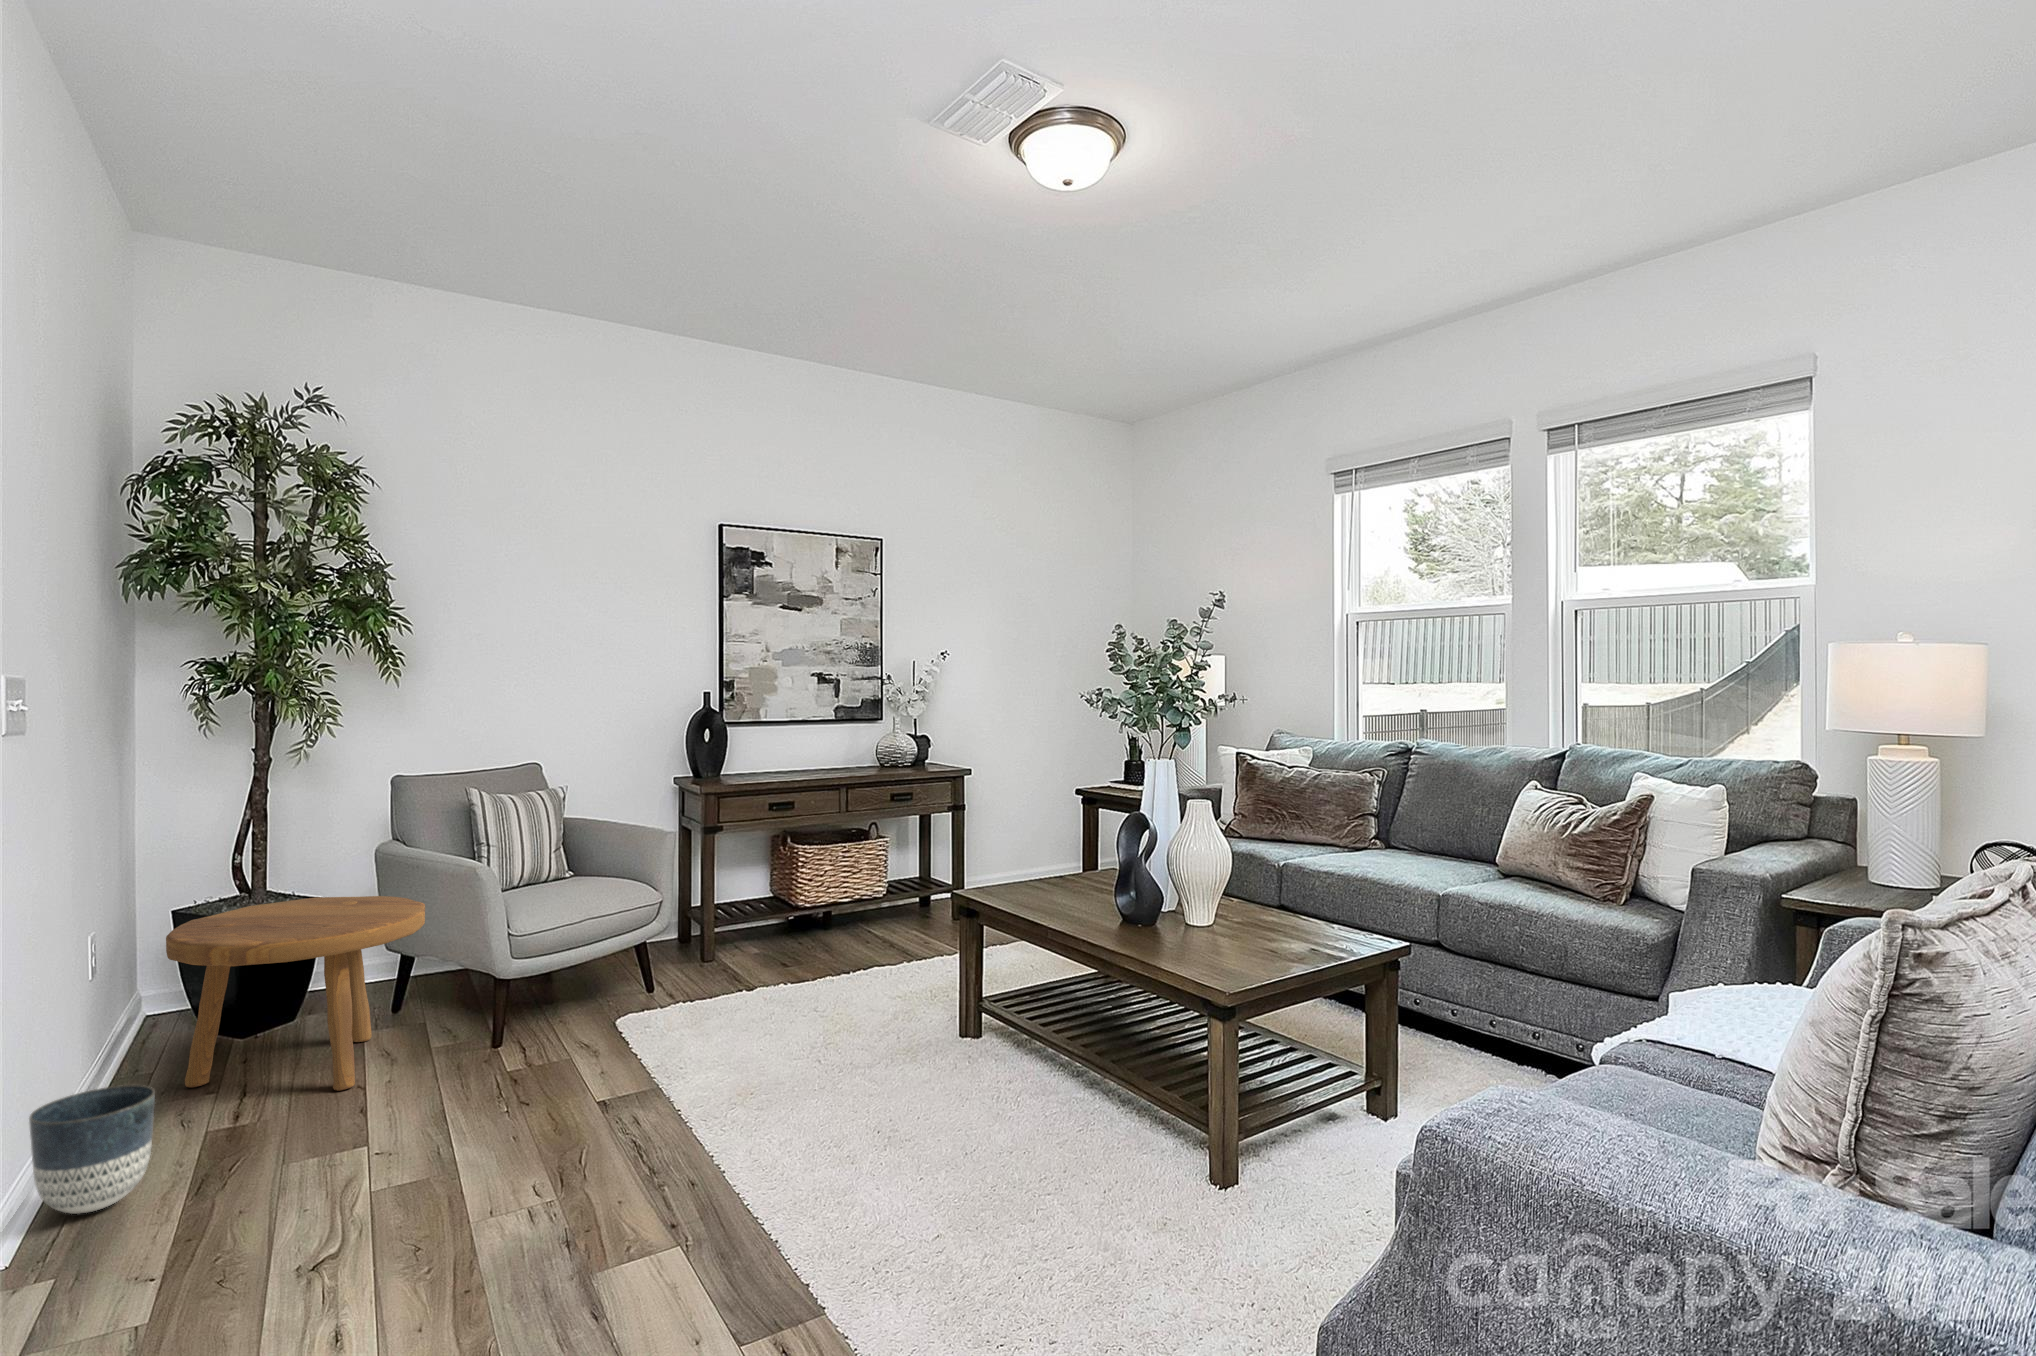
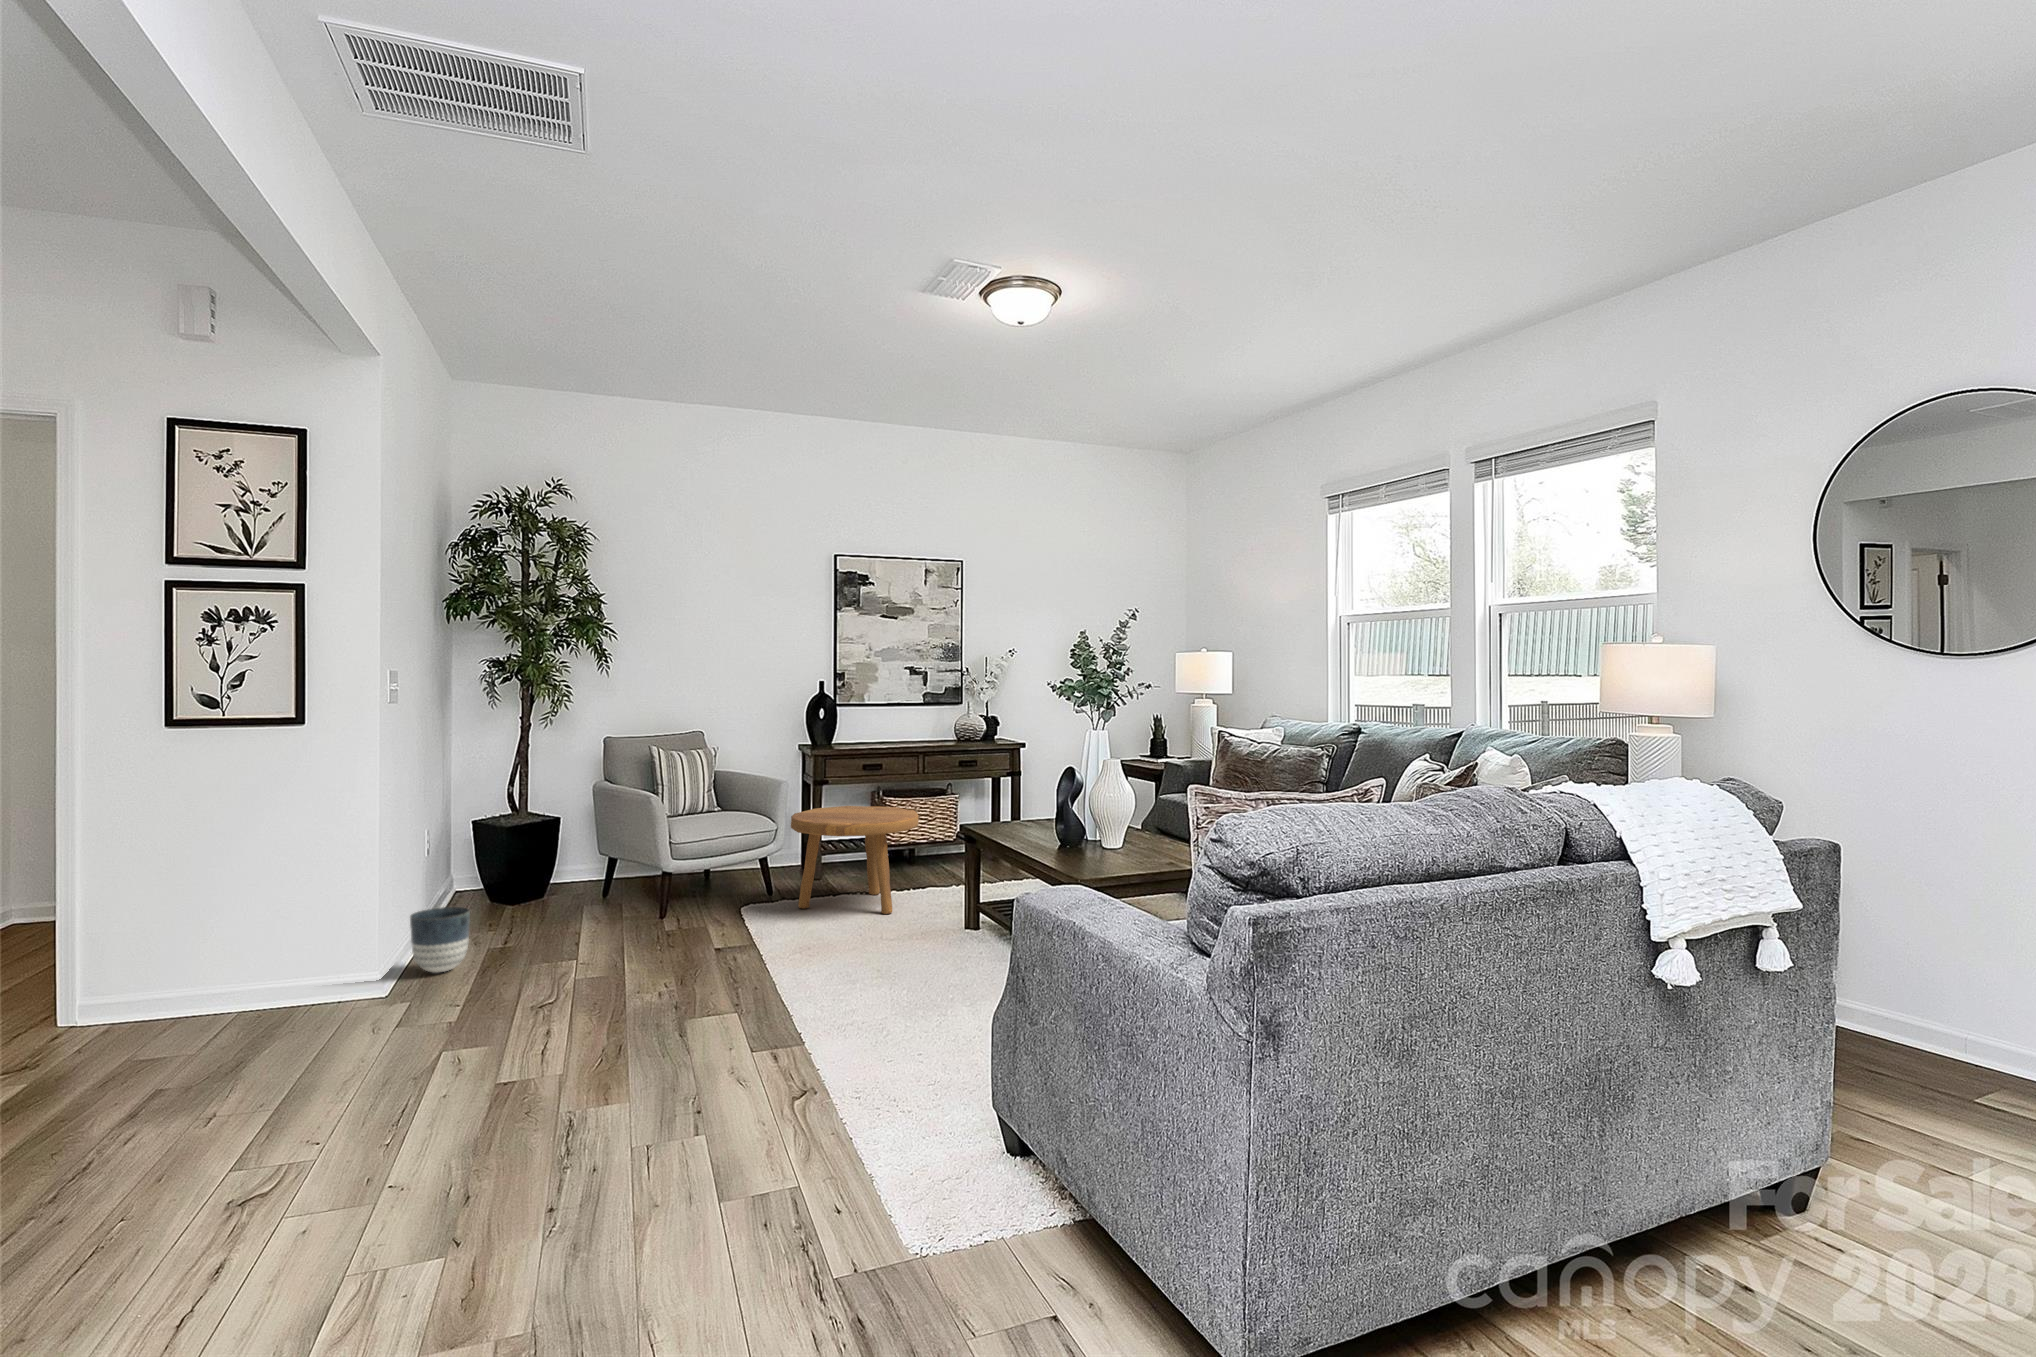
footstool: present [166,896,425,1091] -> present [791,806,918,914]

